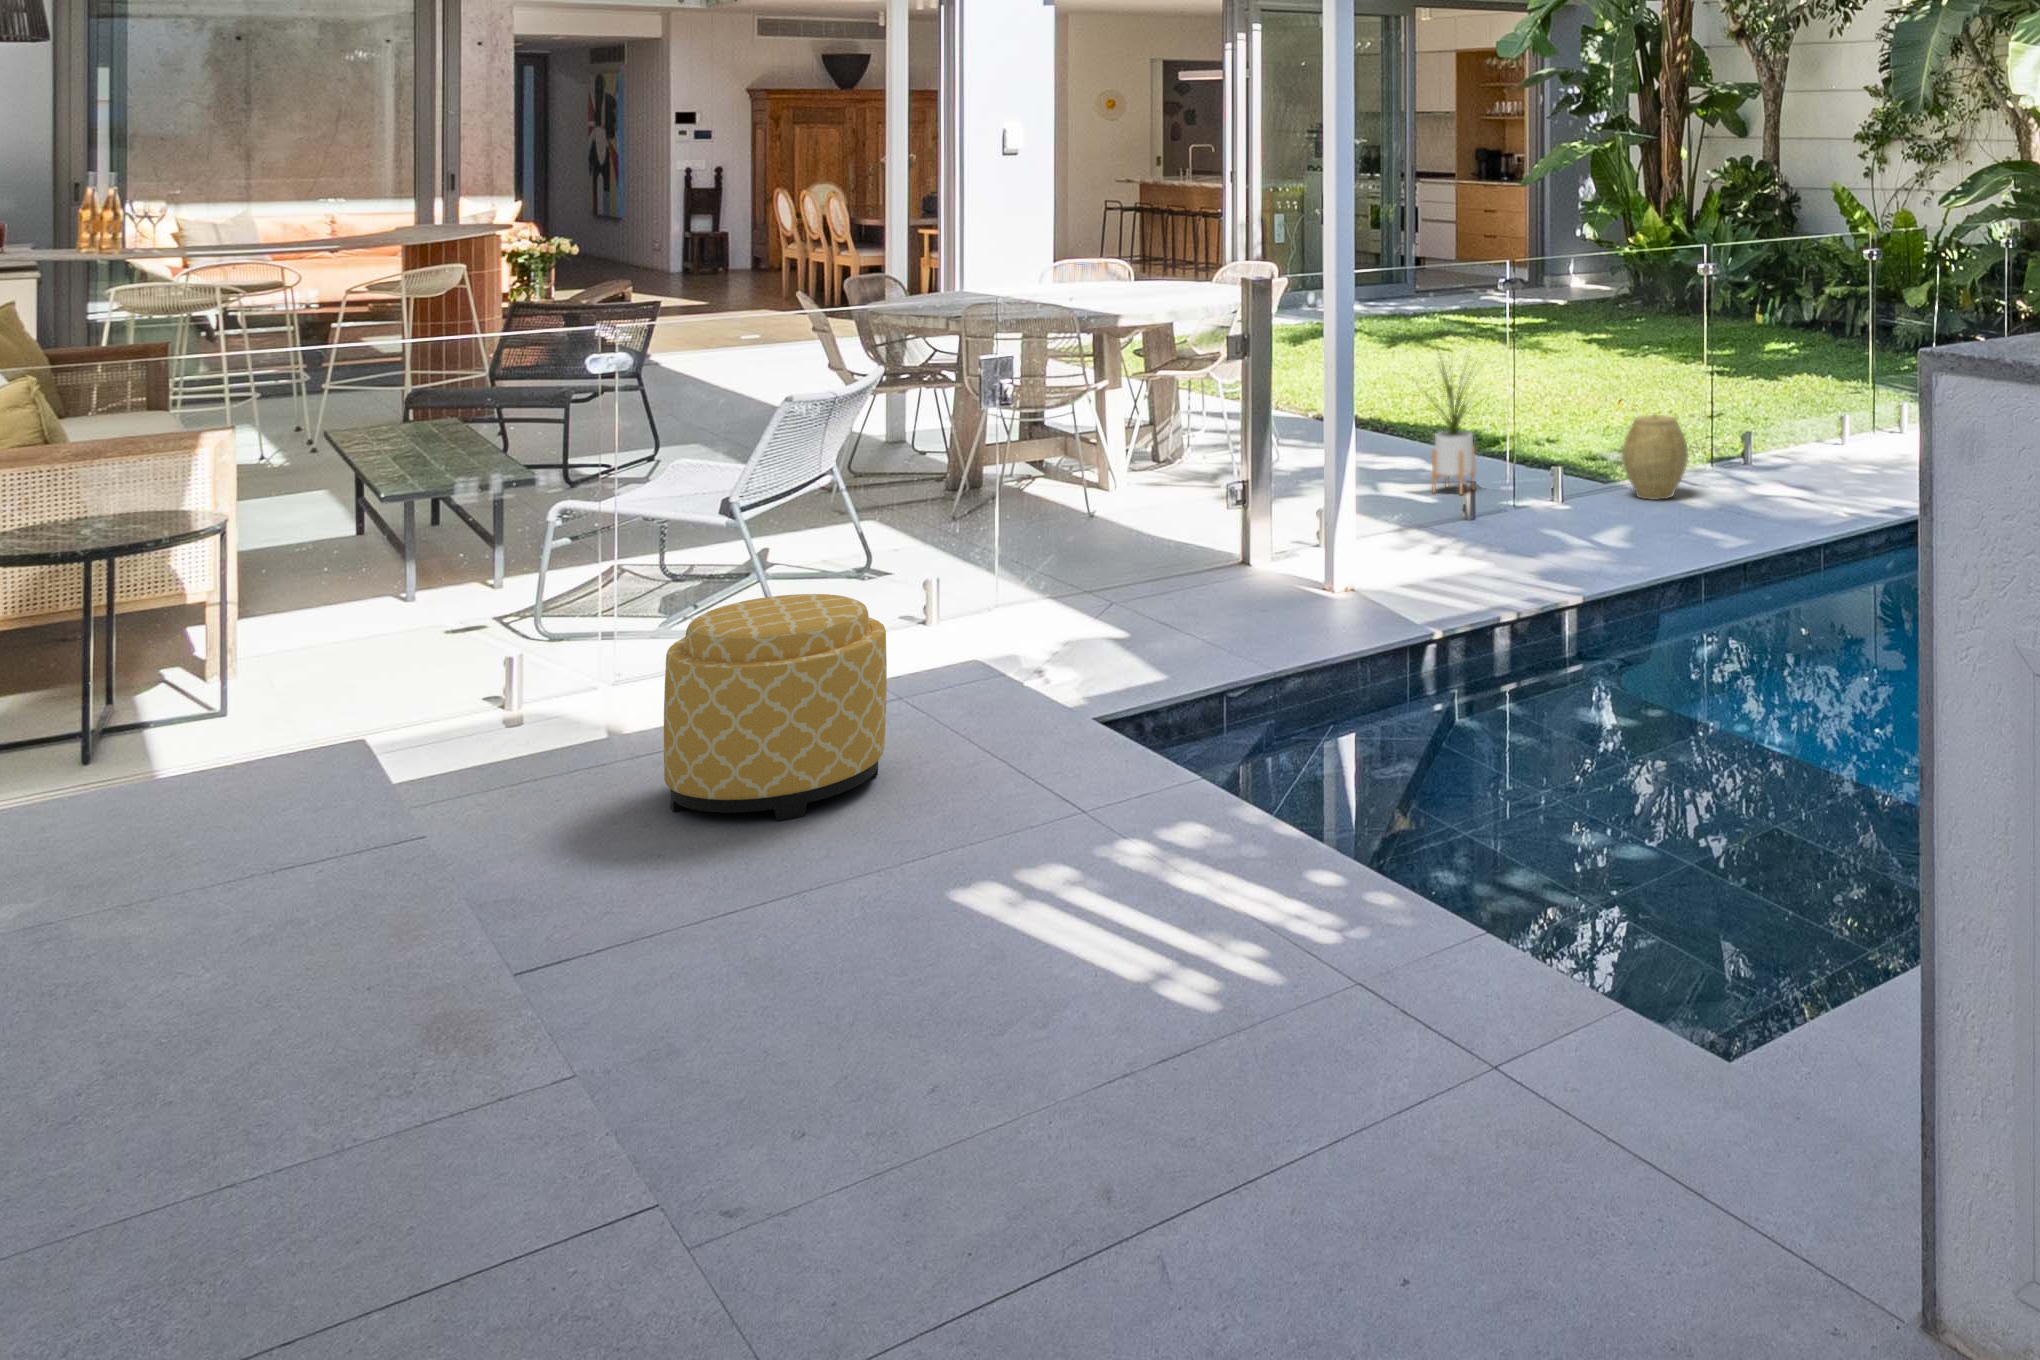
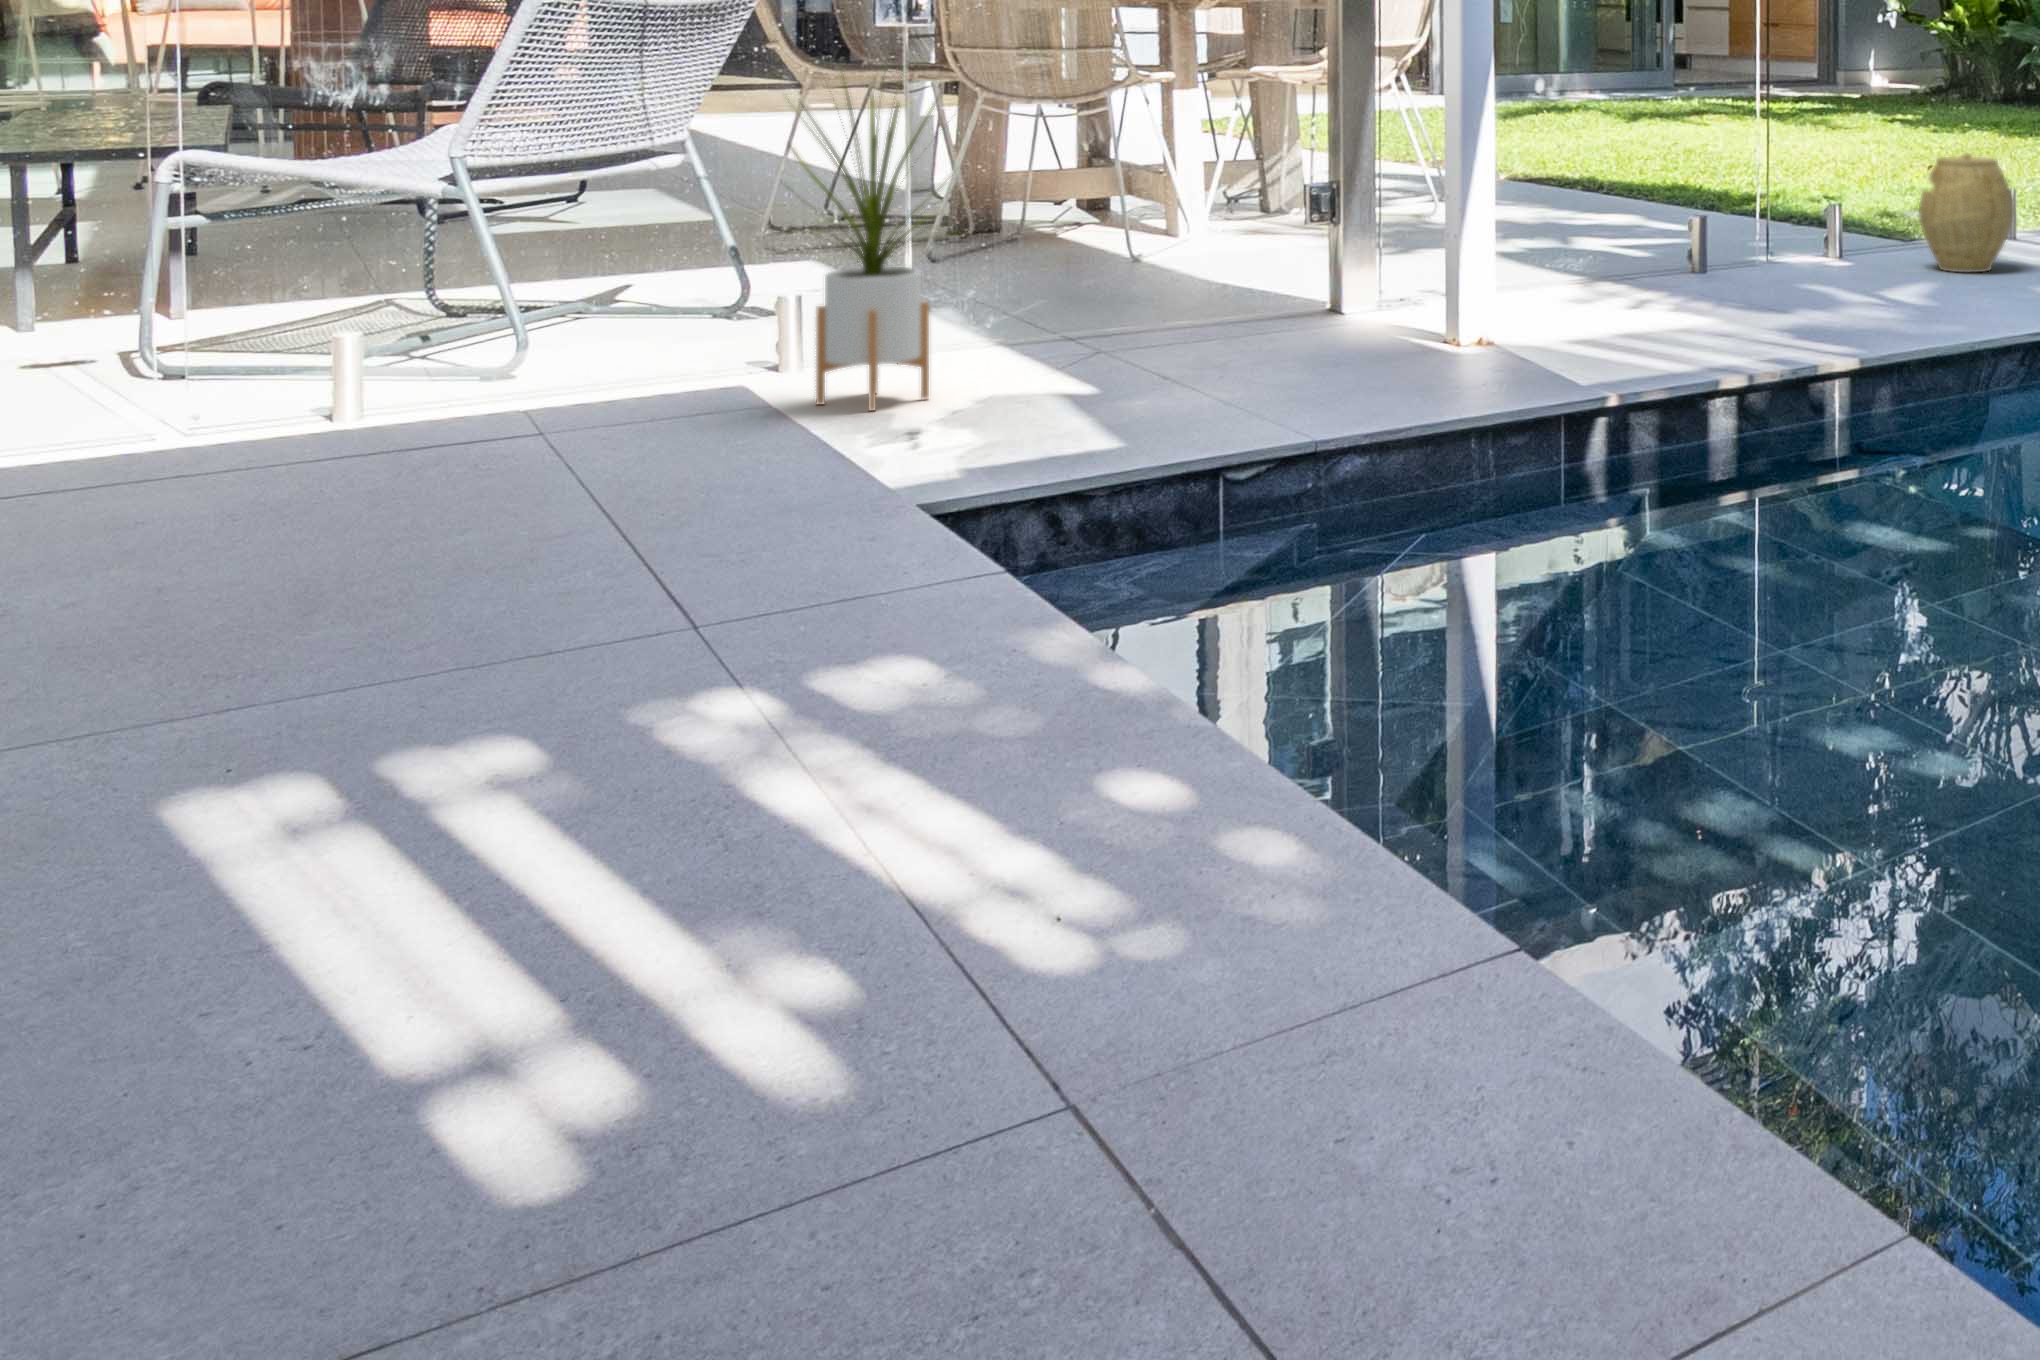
house plant: present [1432,350,1487,494] -> present [781,63,967,411]
ottoman: present [664,594,887,821] -> none [203,238,626,600]

